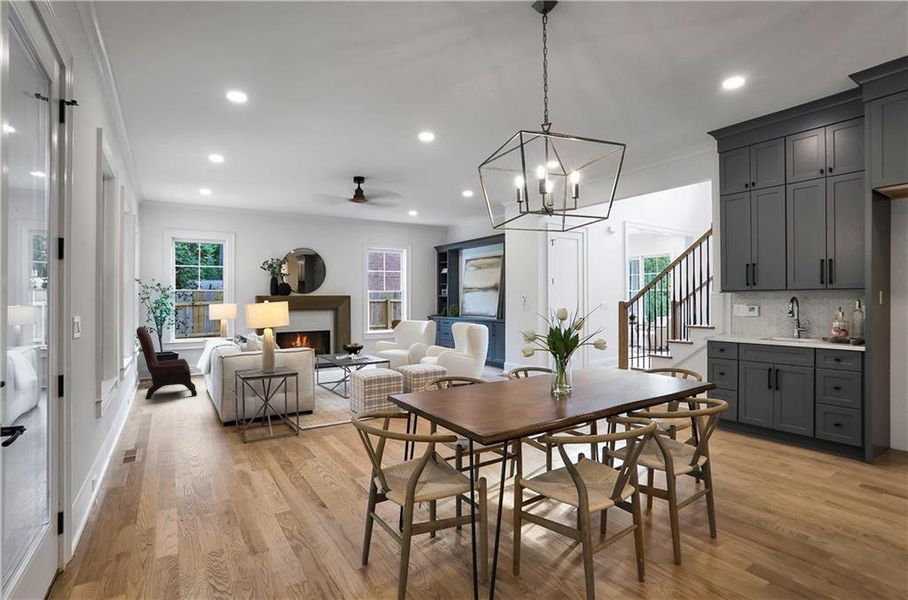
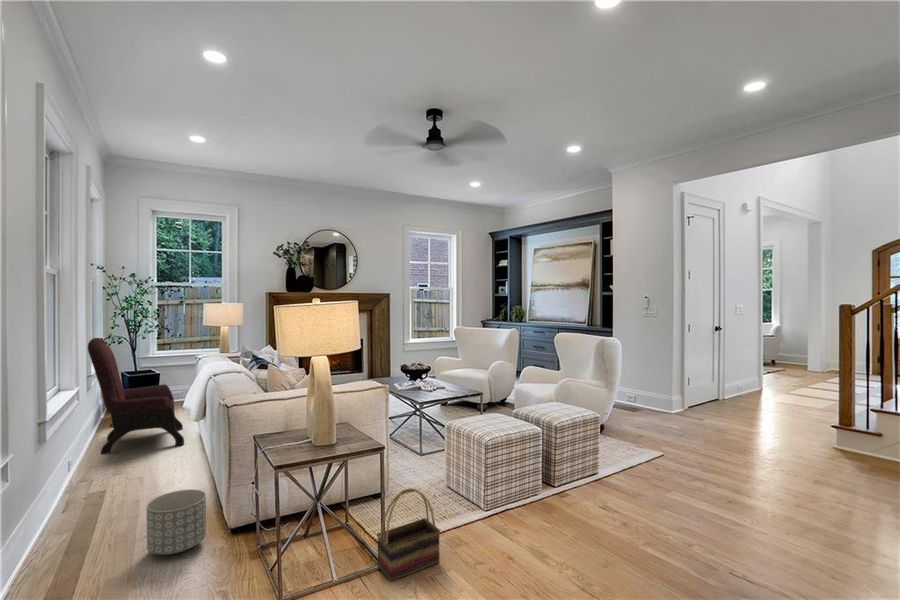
basket: none [295,397,328,439] -> present [377,489,440,581]
planter: none [181,403,211,432] -> present [147,489,206,555]

